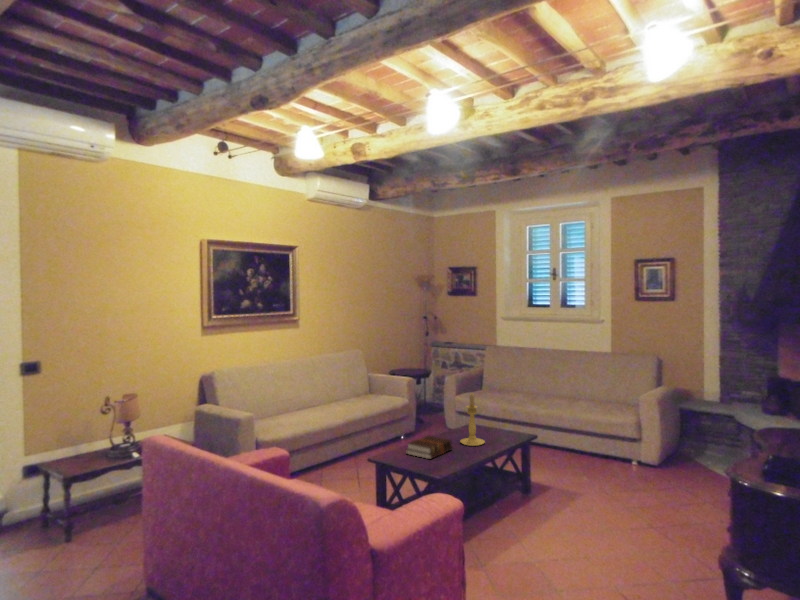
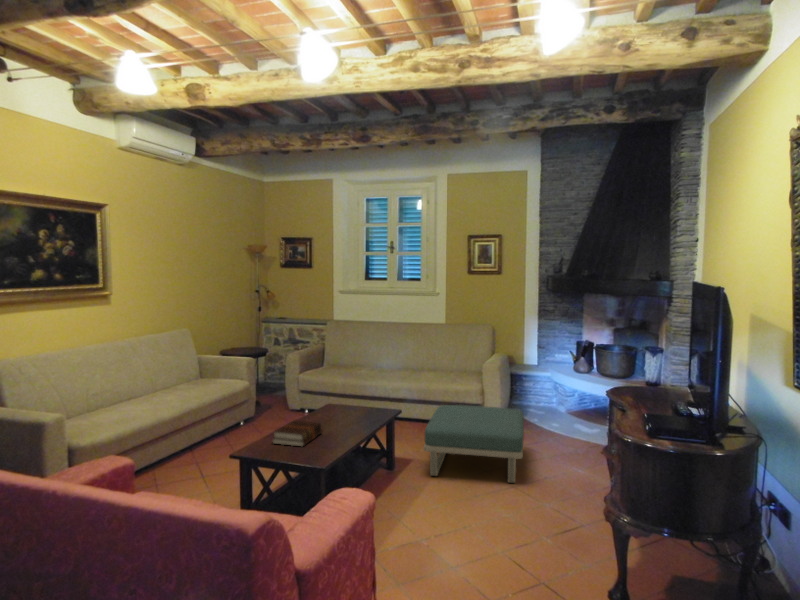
candle holder: present [460,393,485,446] -> none [326,370,353,427]
footstool: none [557,436,677,525] -> present [424,405,524,483]

